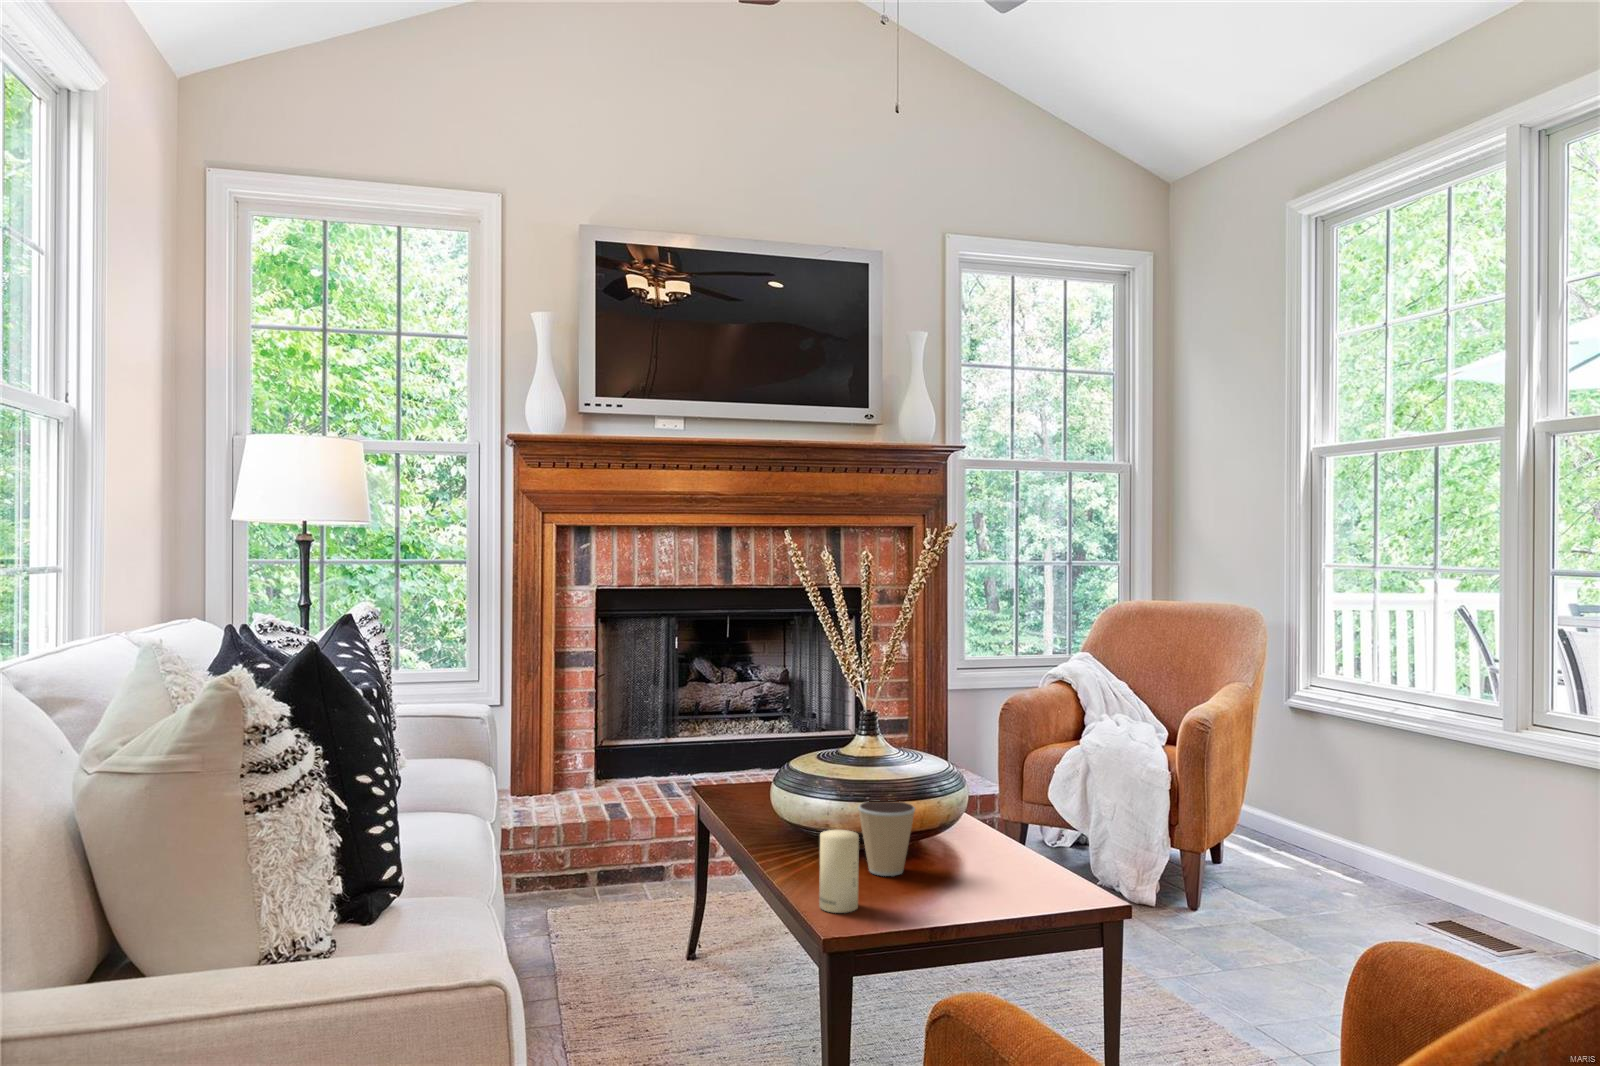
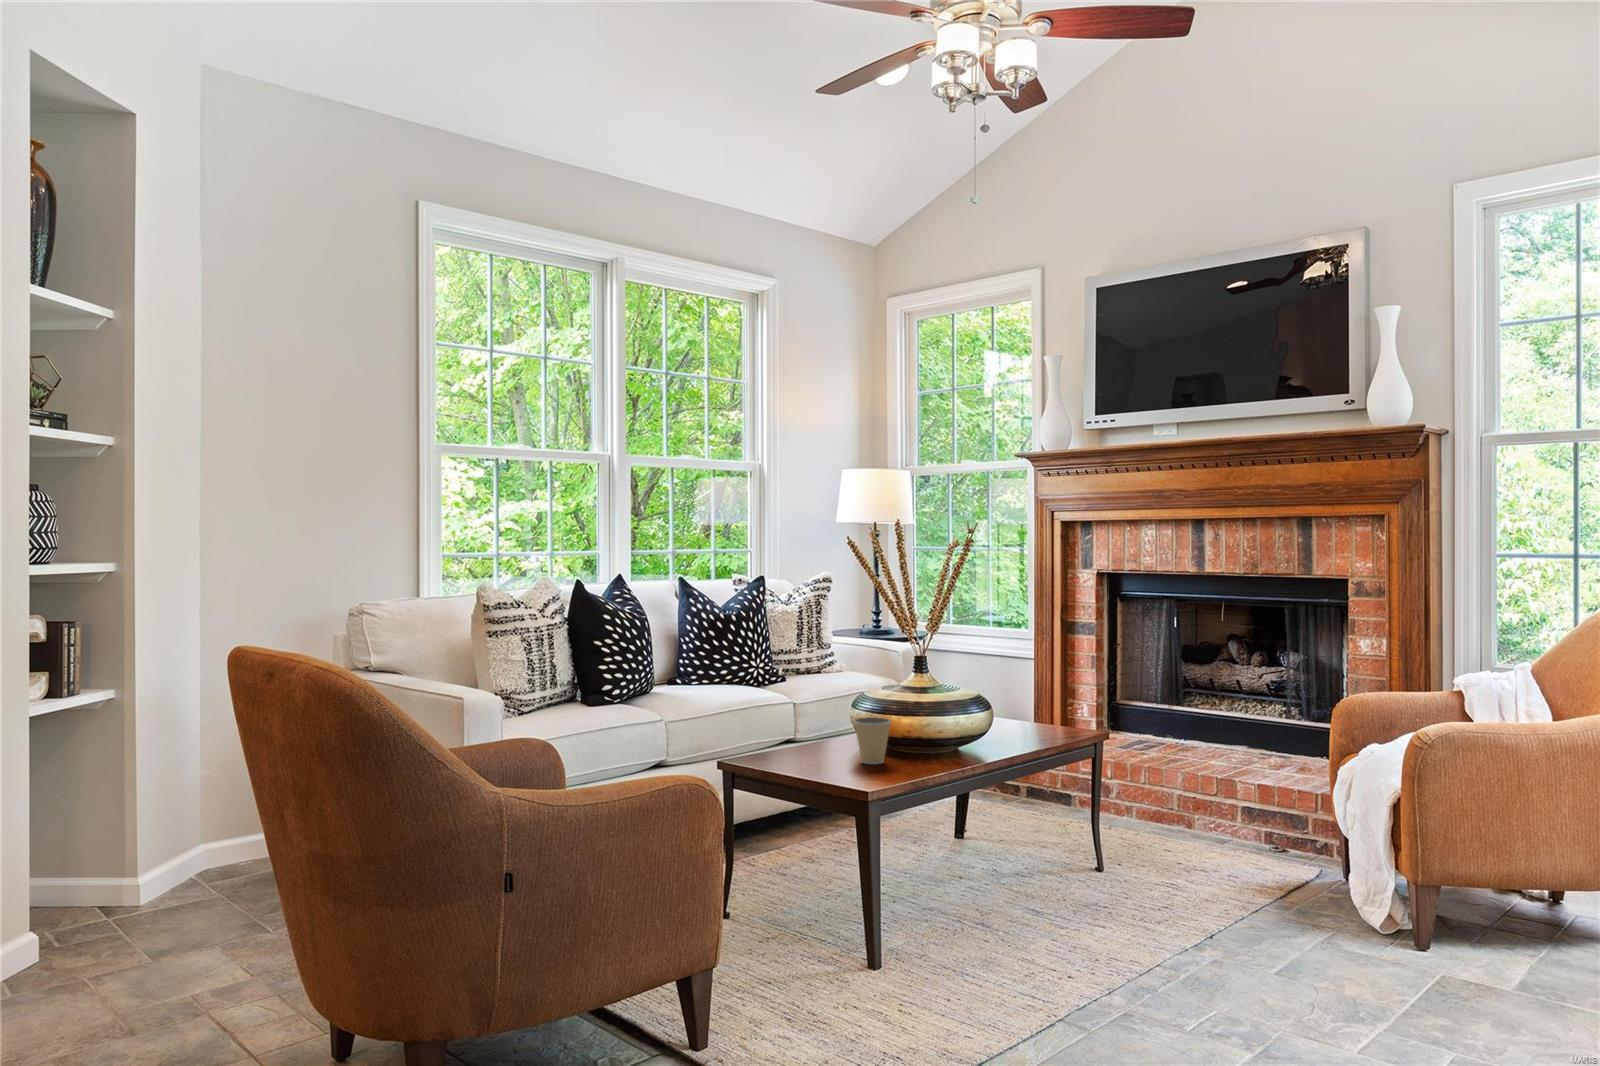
candle: present [819,830,859,913] -> none [783,721,806,768]

